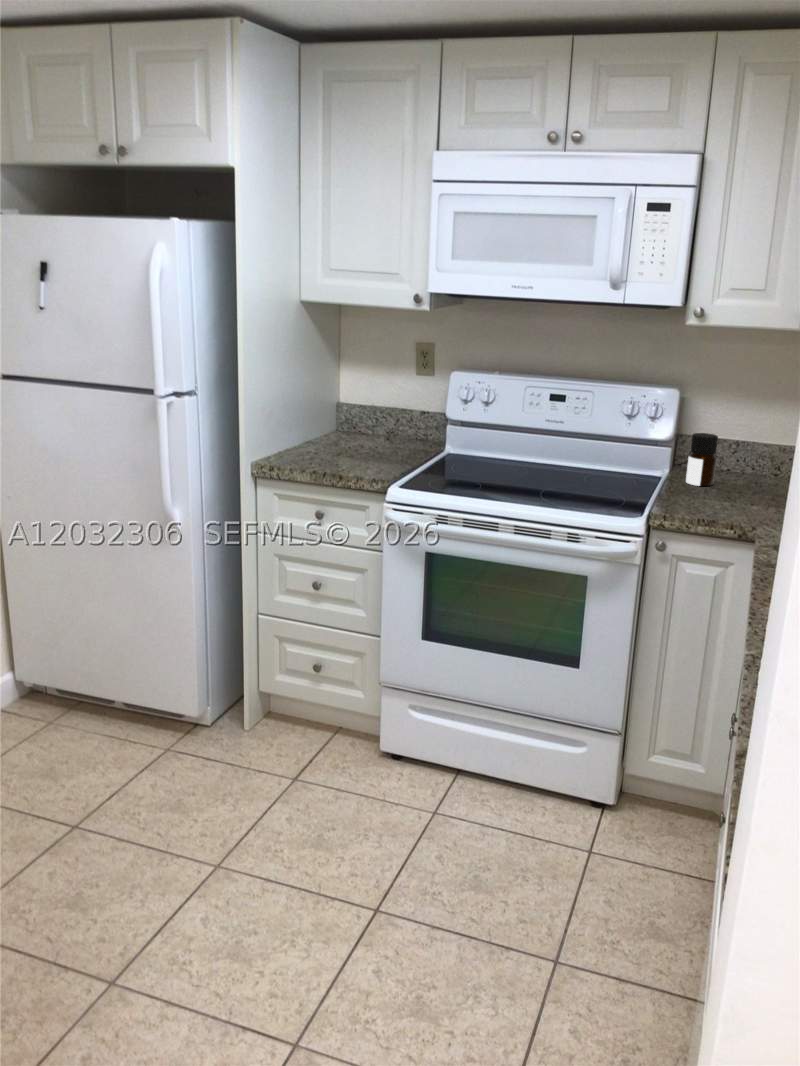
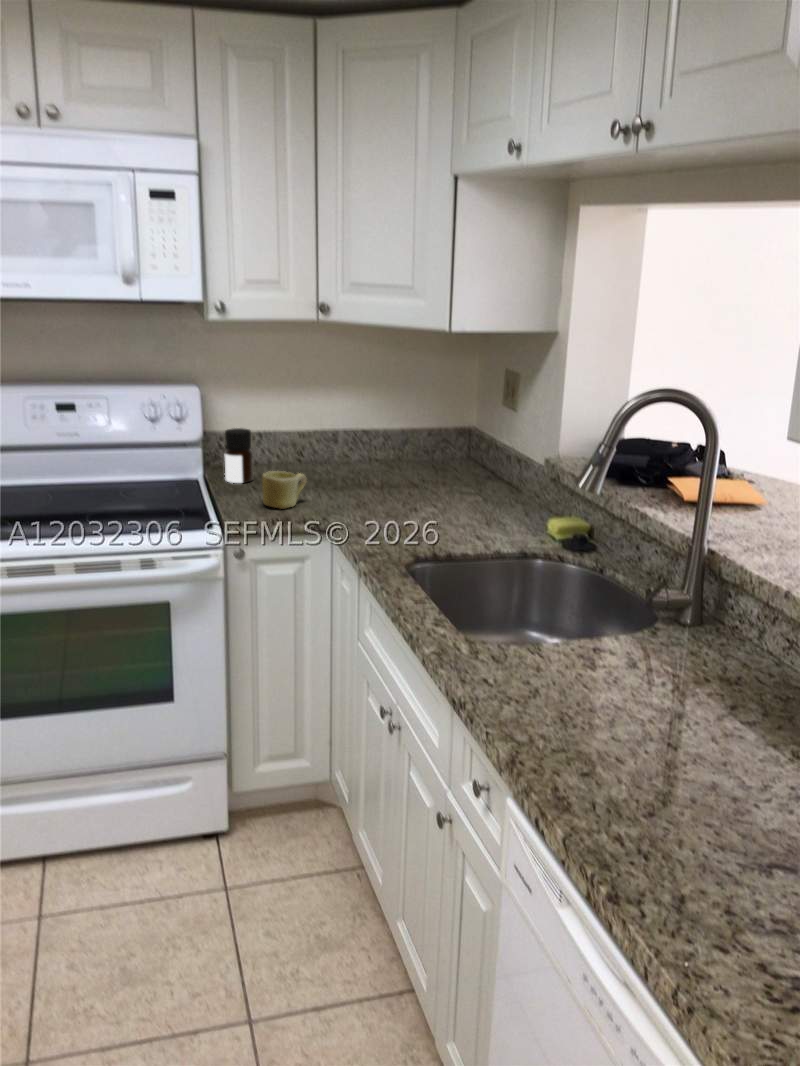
mug: none [703,476,753,513] -> present [262,471,307,509]

